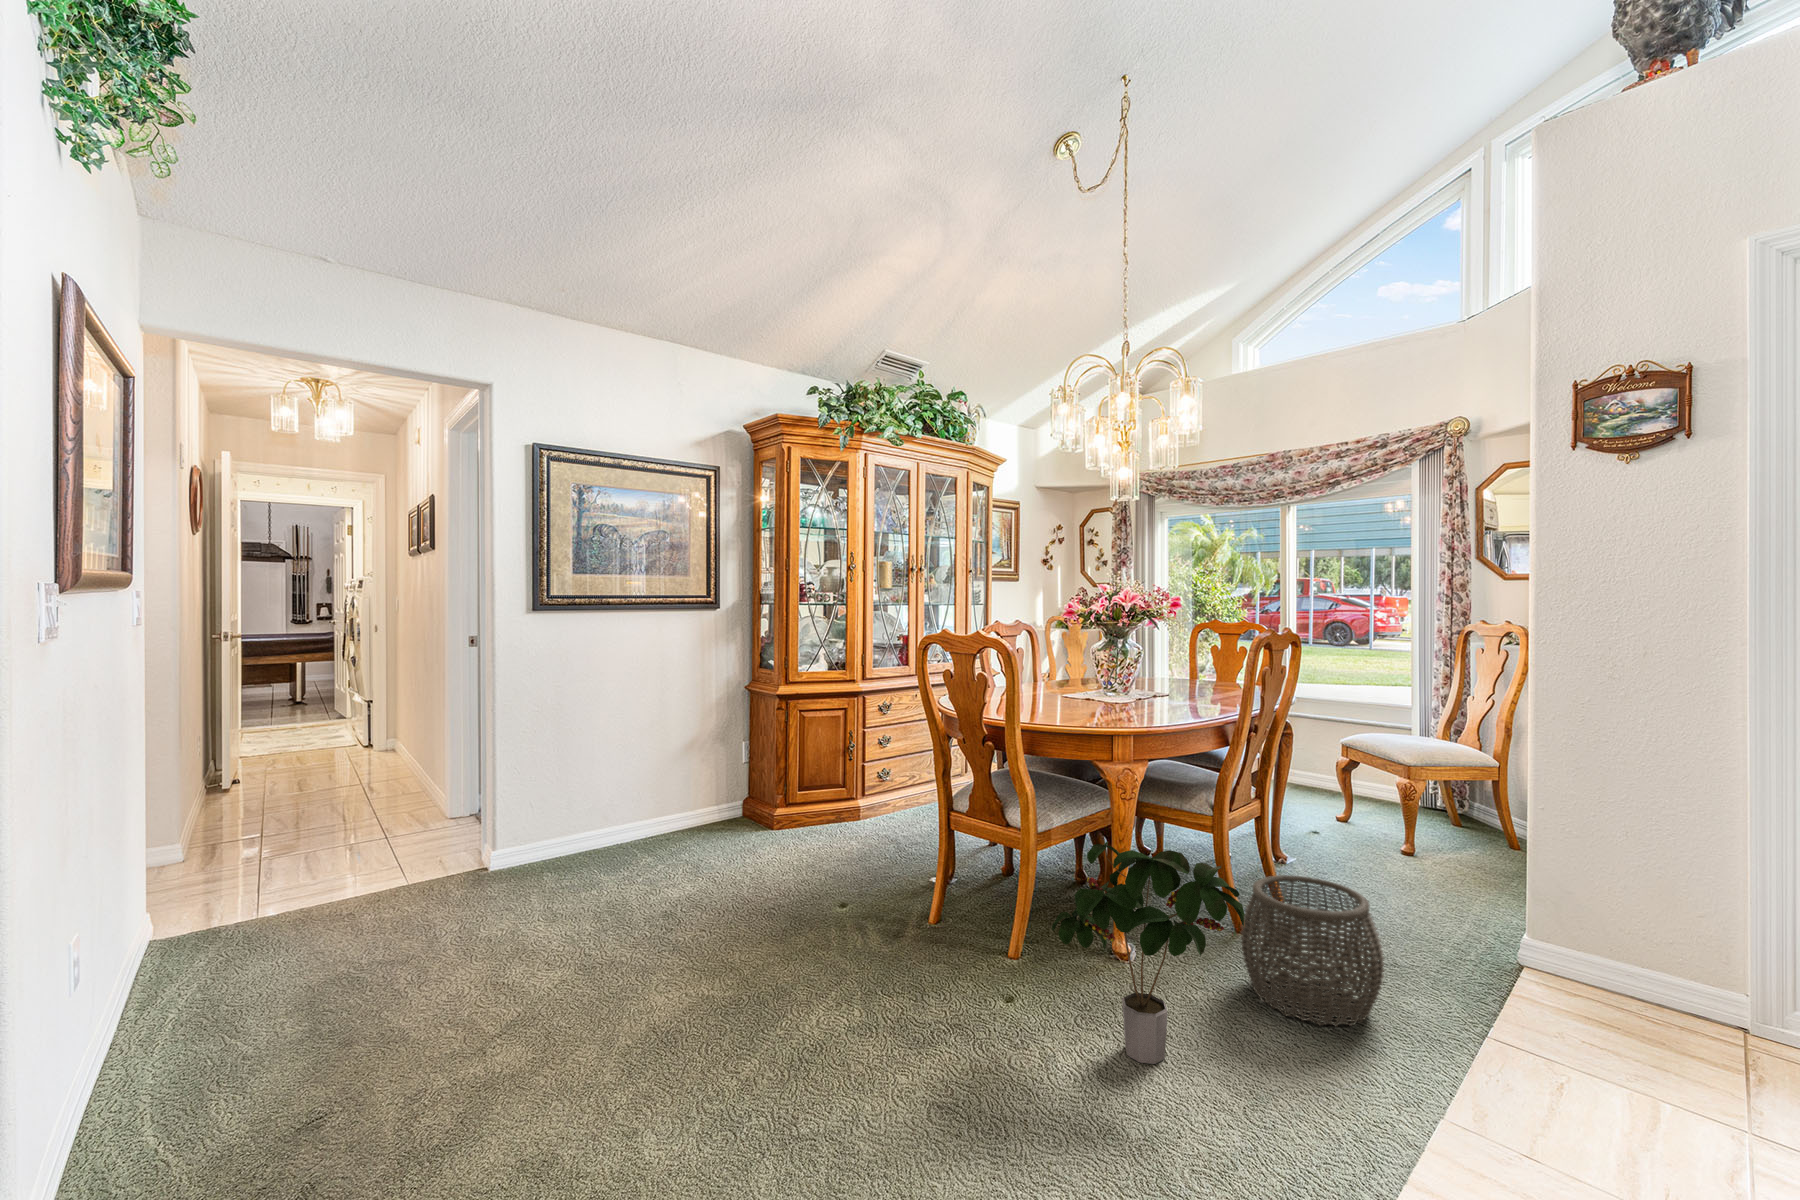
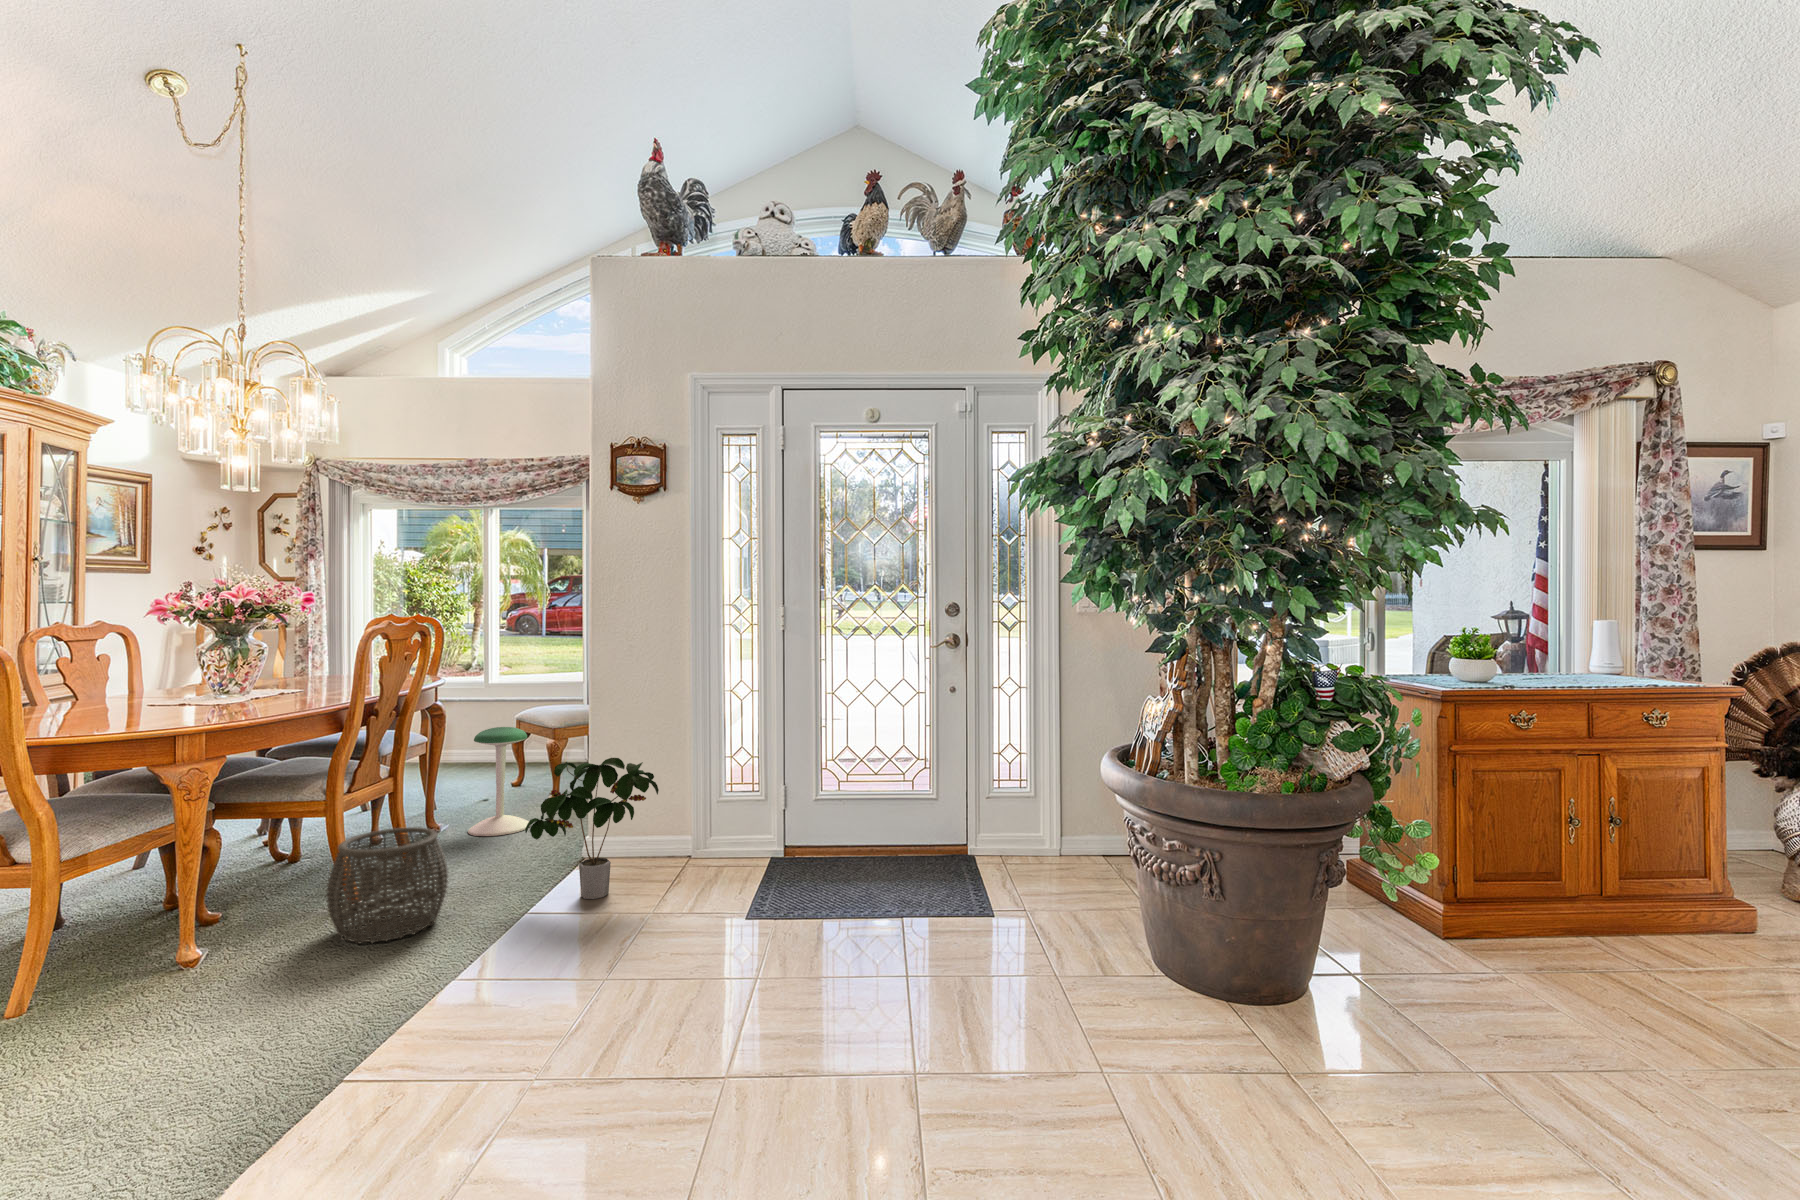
stool: none [1322,753,1401,885] -> present [468,727,529,836]
potted plant: present [1052,842,1245,1064] -> present [525,758,659,899]

